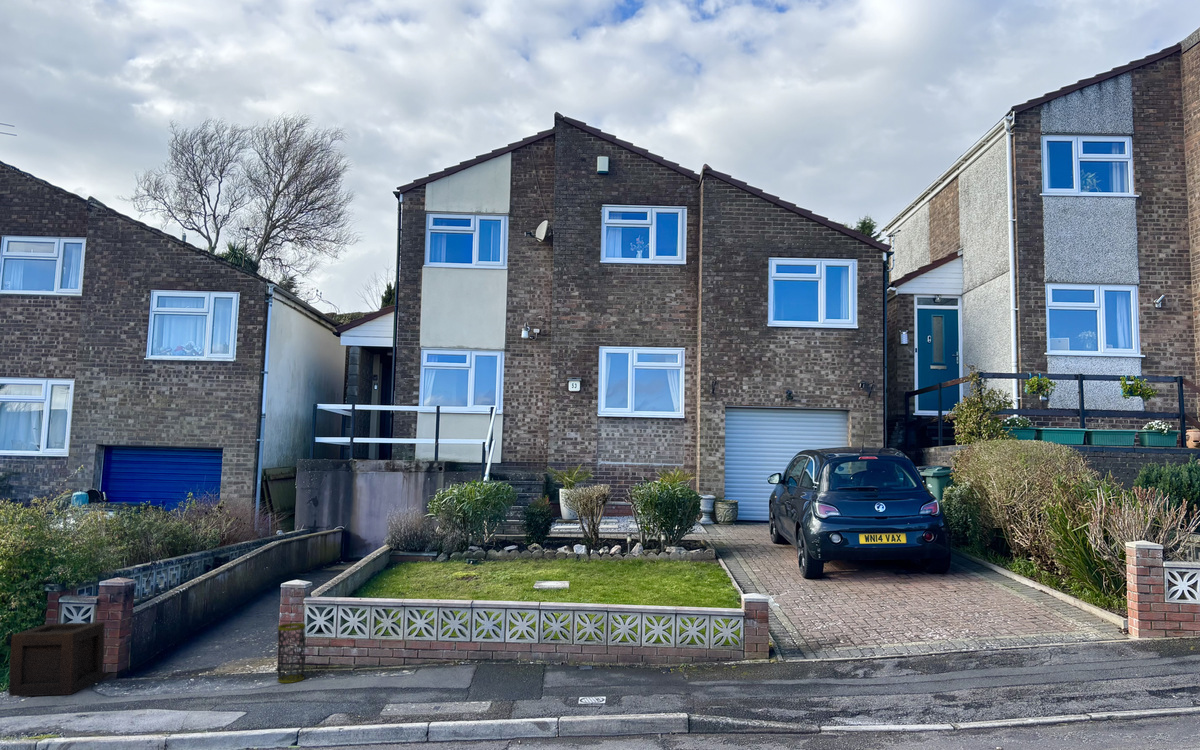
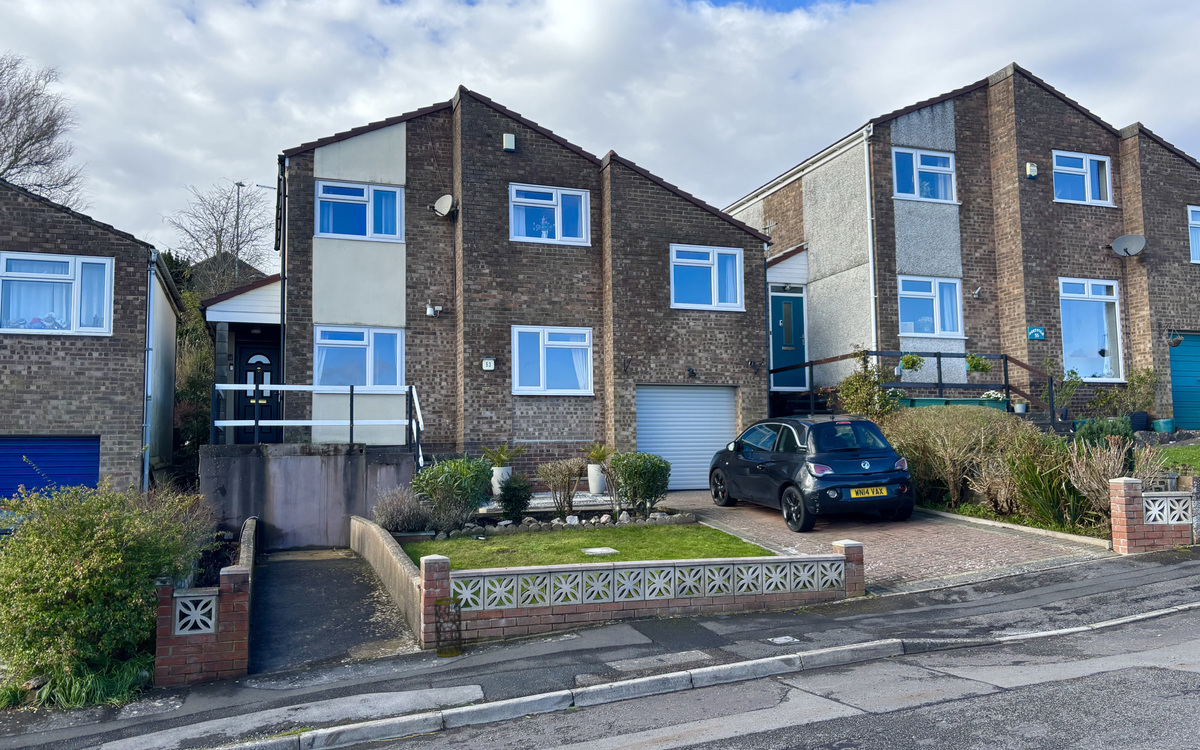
wooden crate: present [9,622,105,696] -> none [154,615,229,701]

